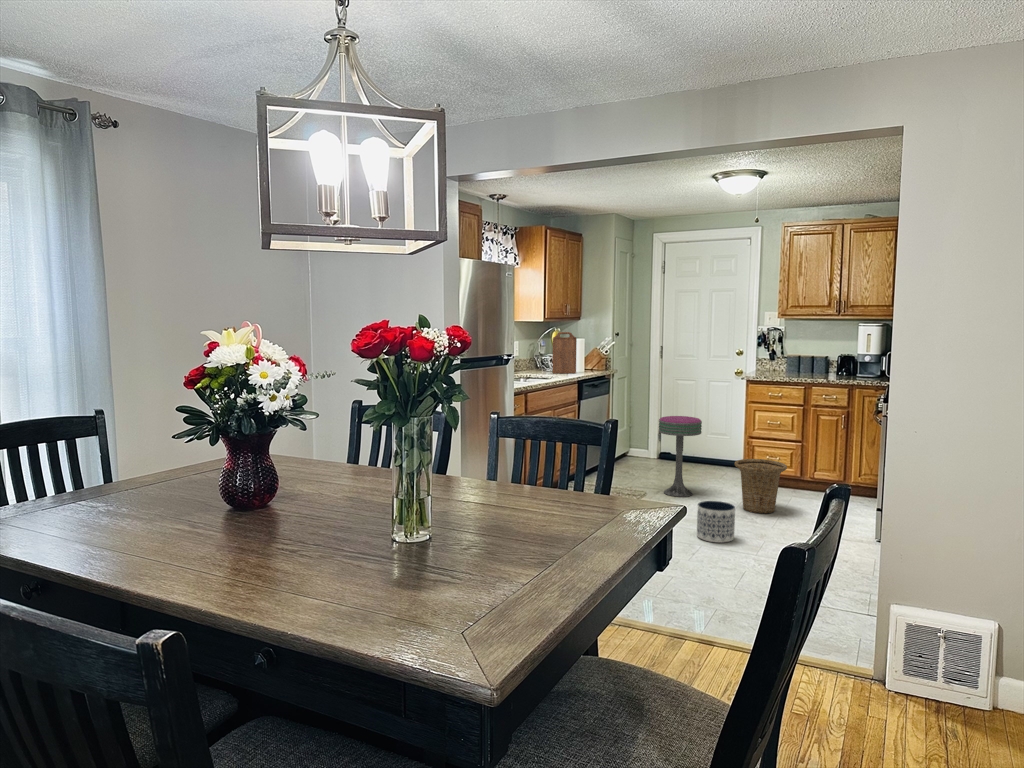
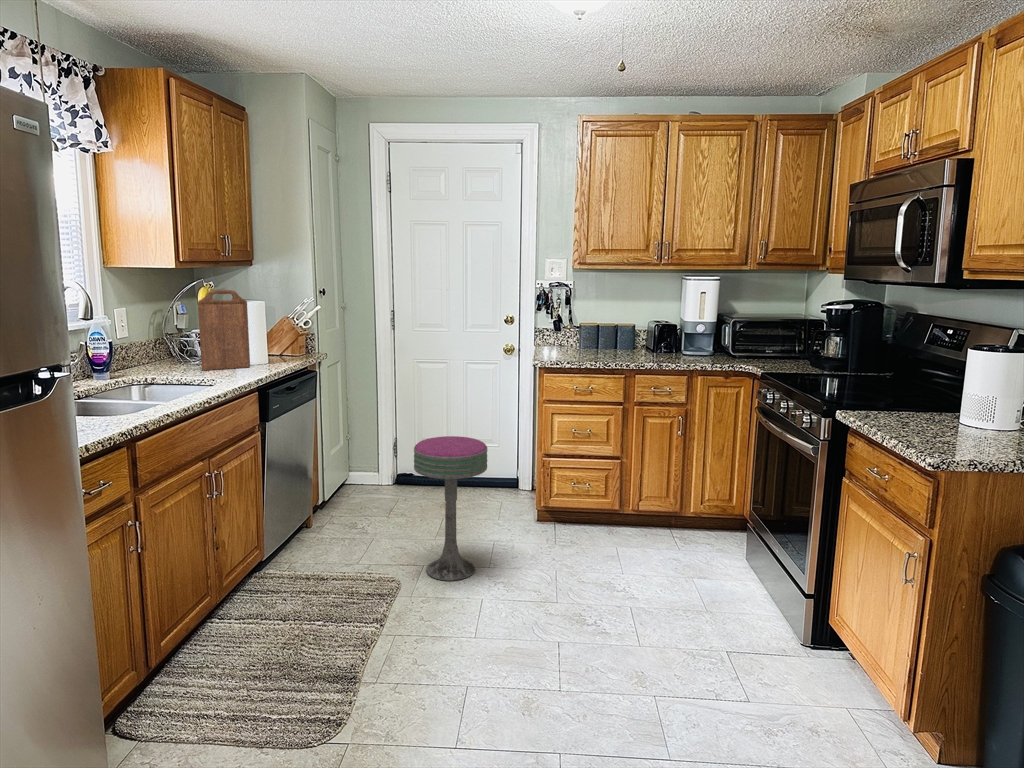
basket: present [735,459,787,514] -> none [553,504,638,604]
planter: present [697,501,735,543] -> none [535,632,609,733]

